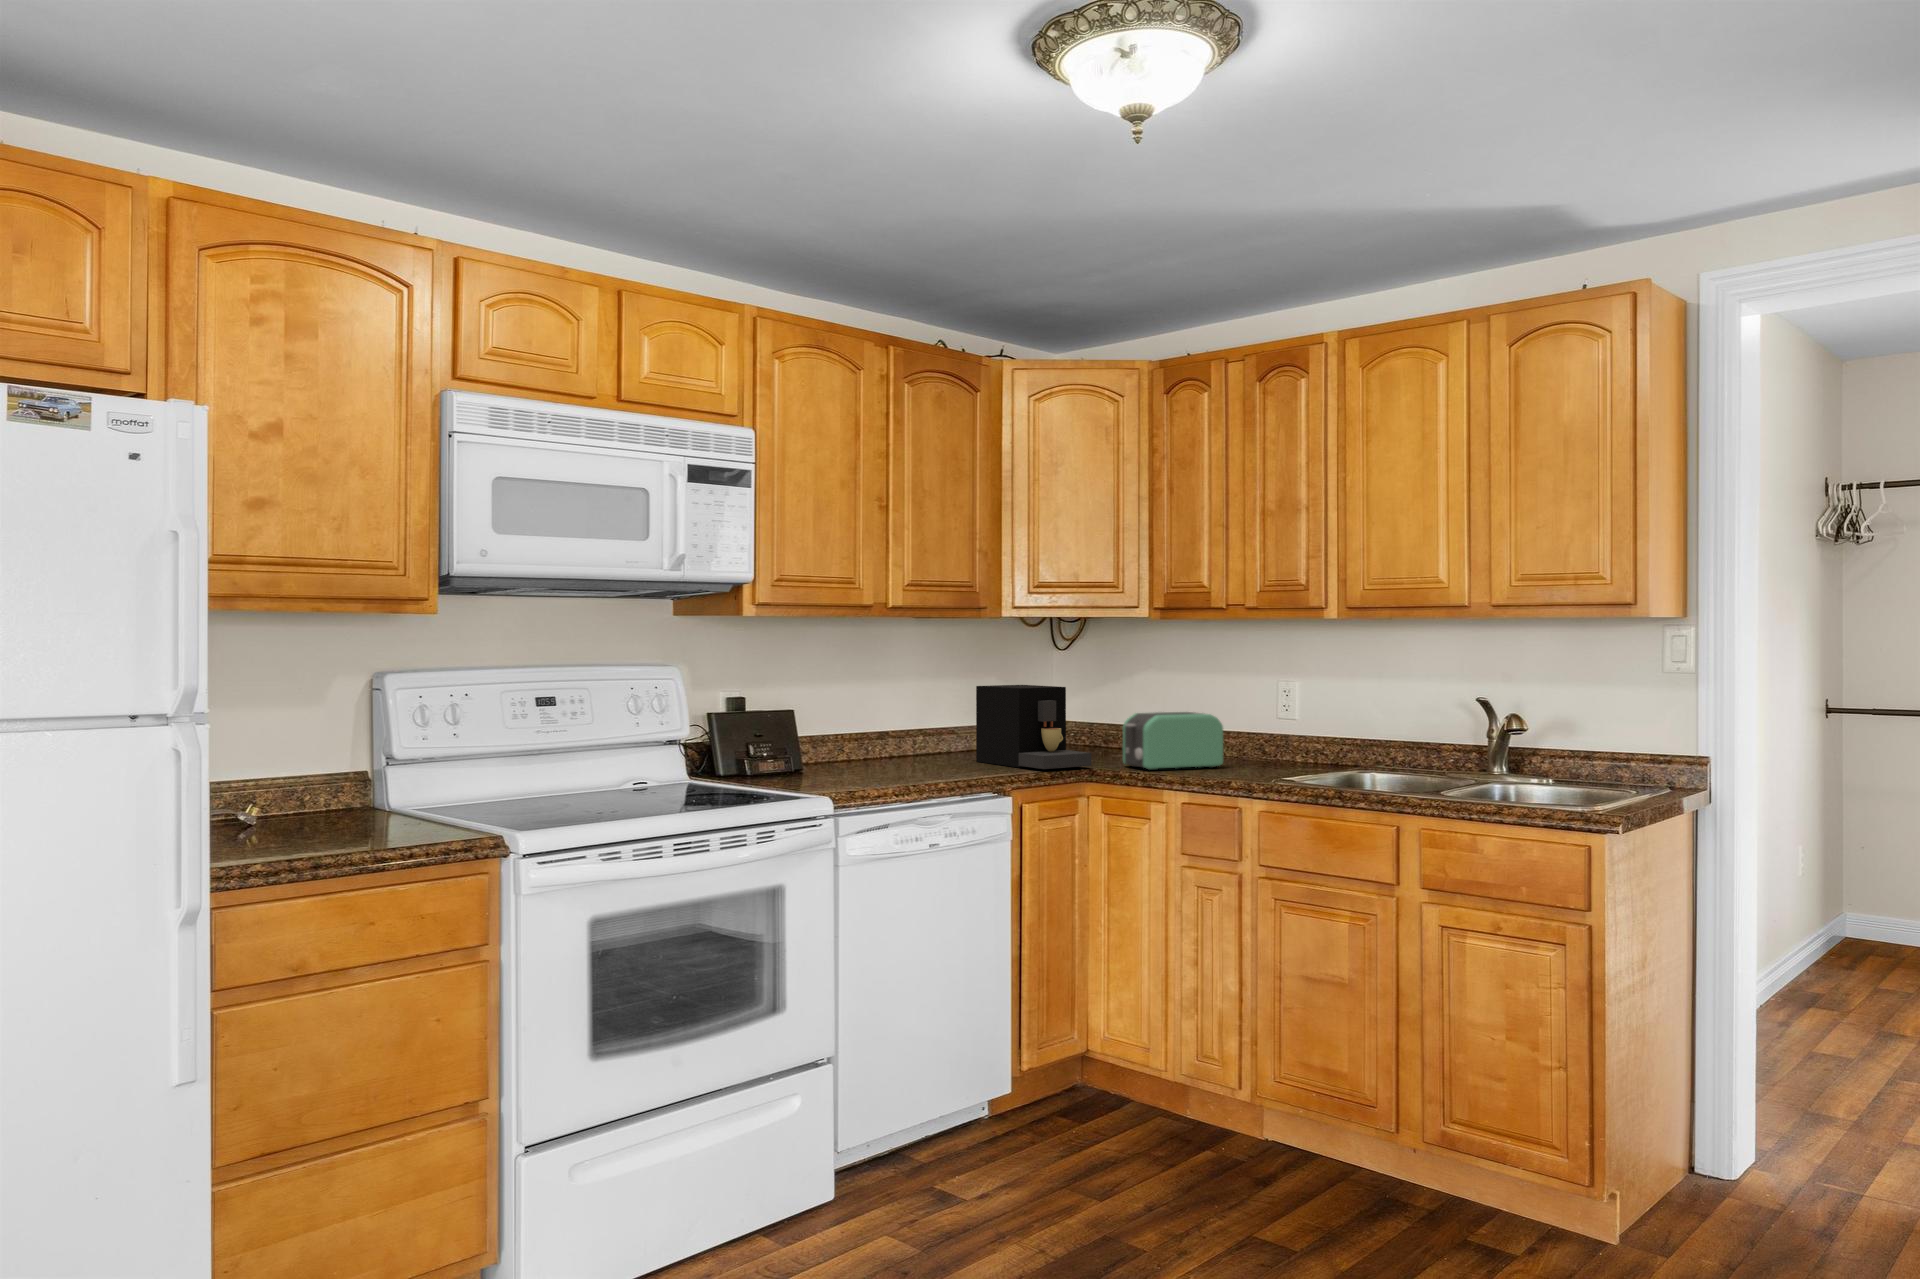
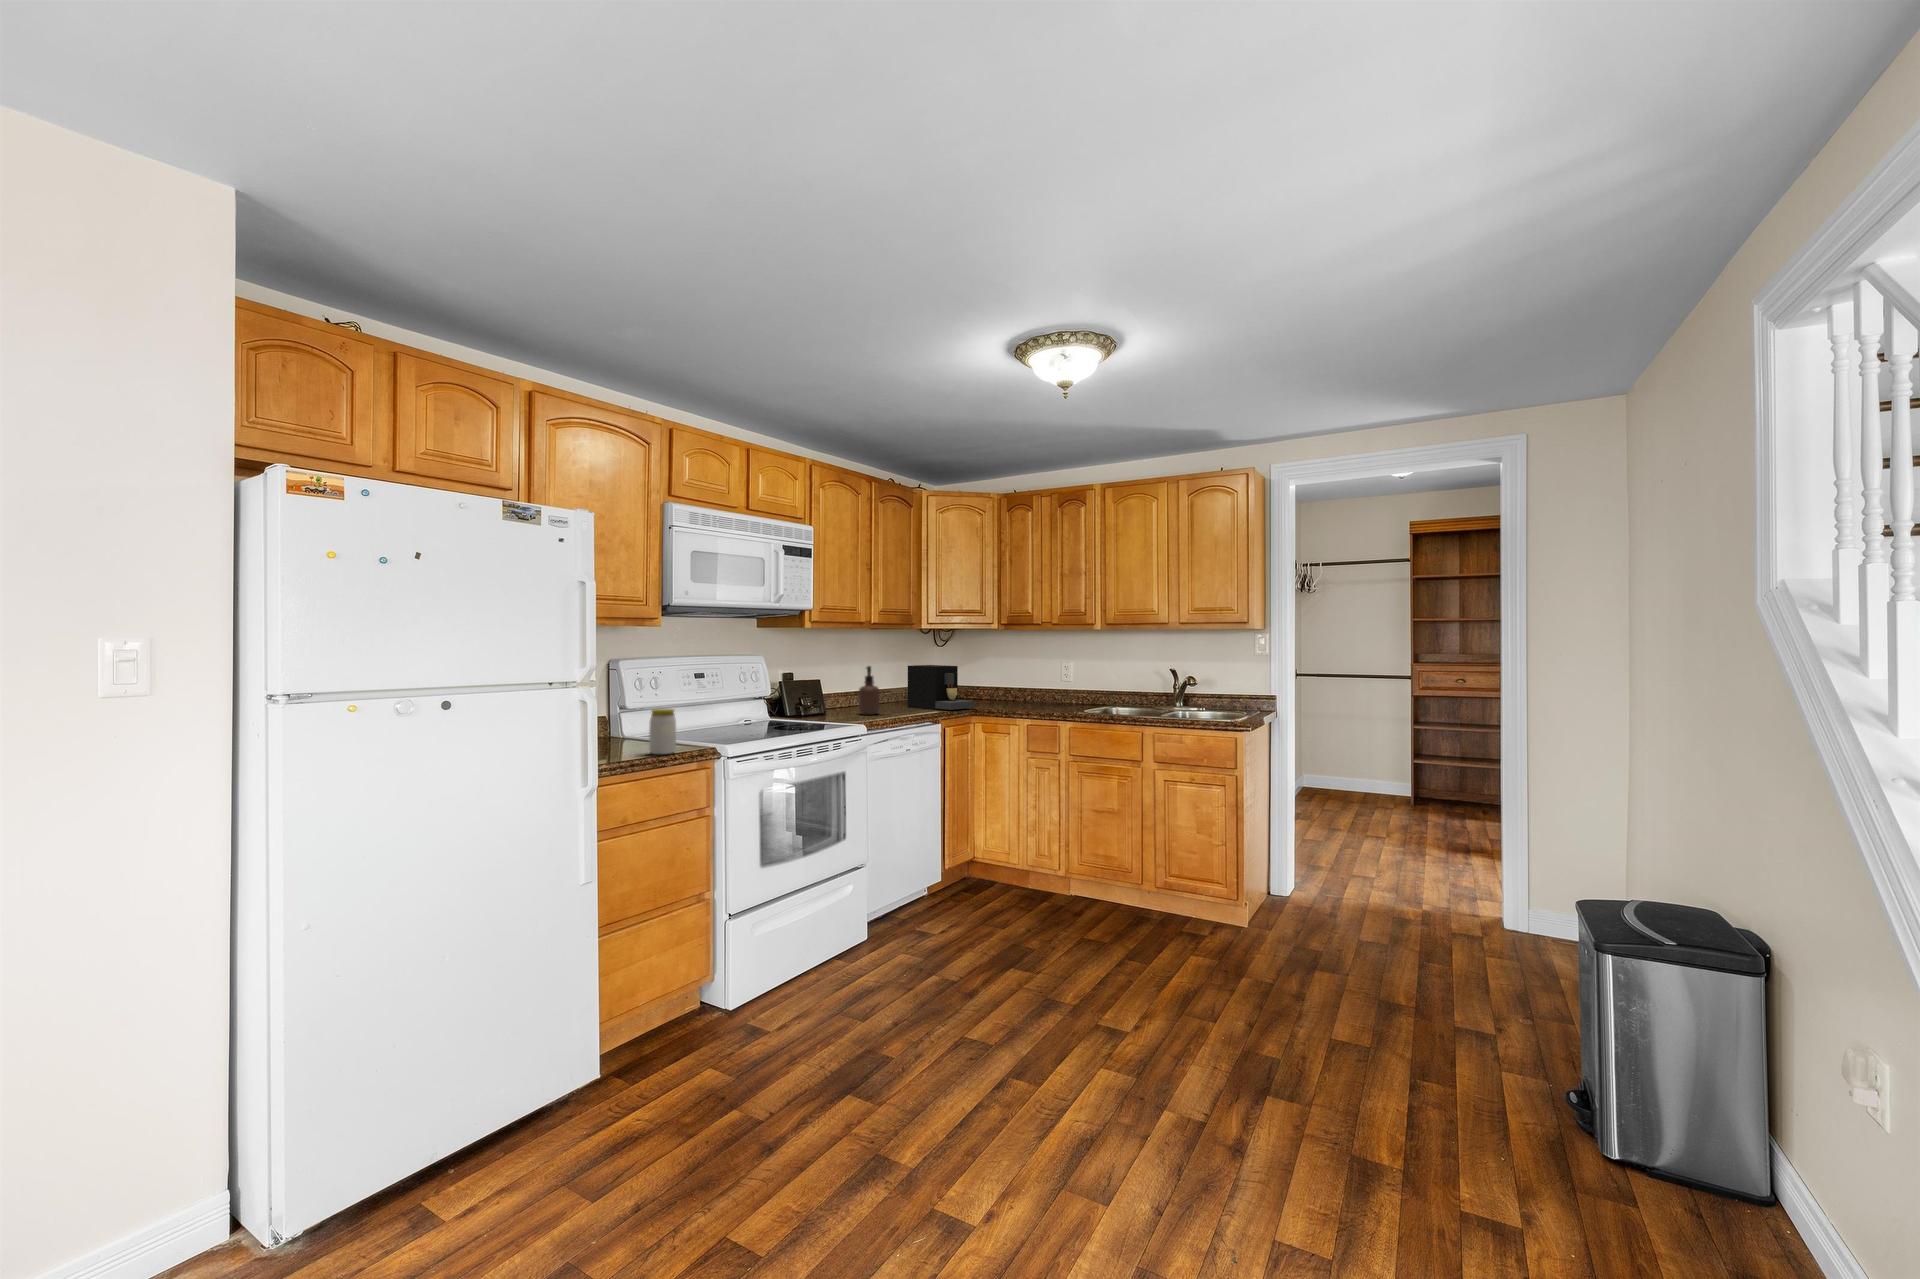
soap dispenser: none [863,686,901,776] -> present [859,666,880,715]
toaster: present [1123,712,1223,770] -> none [988,679,1040,709]
jar: none [356,763,407,848] -> present [649,709,676,754]

